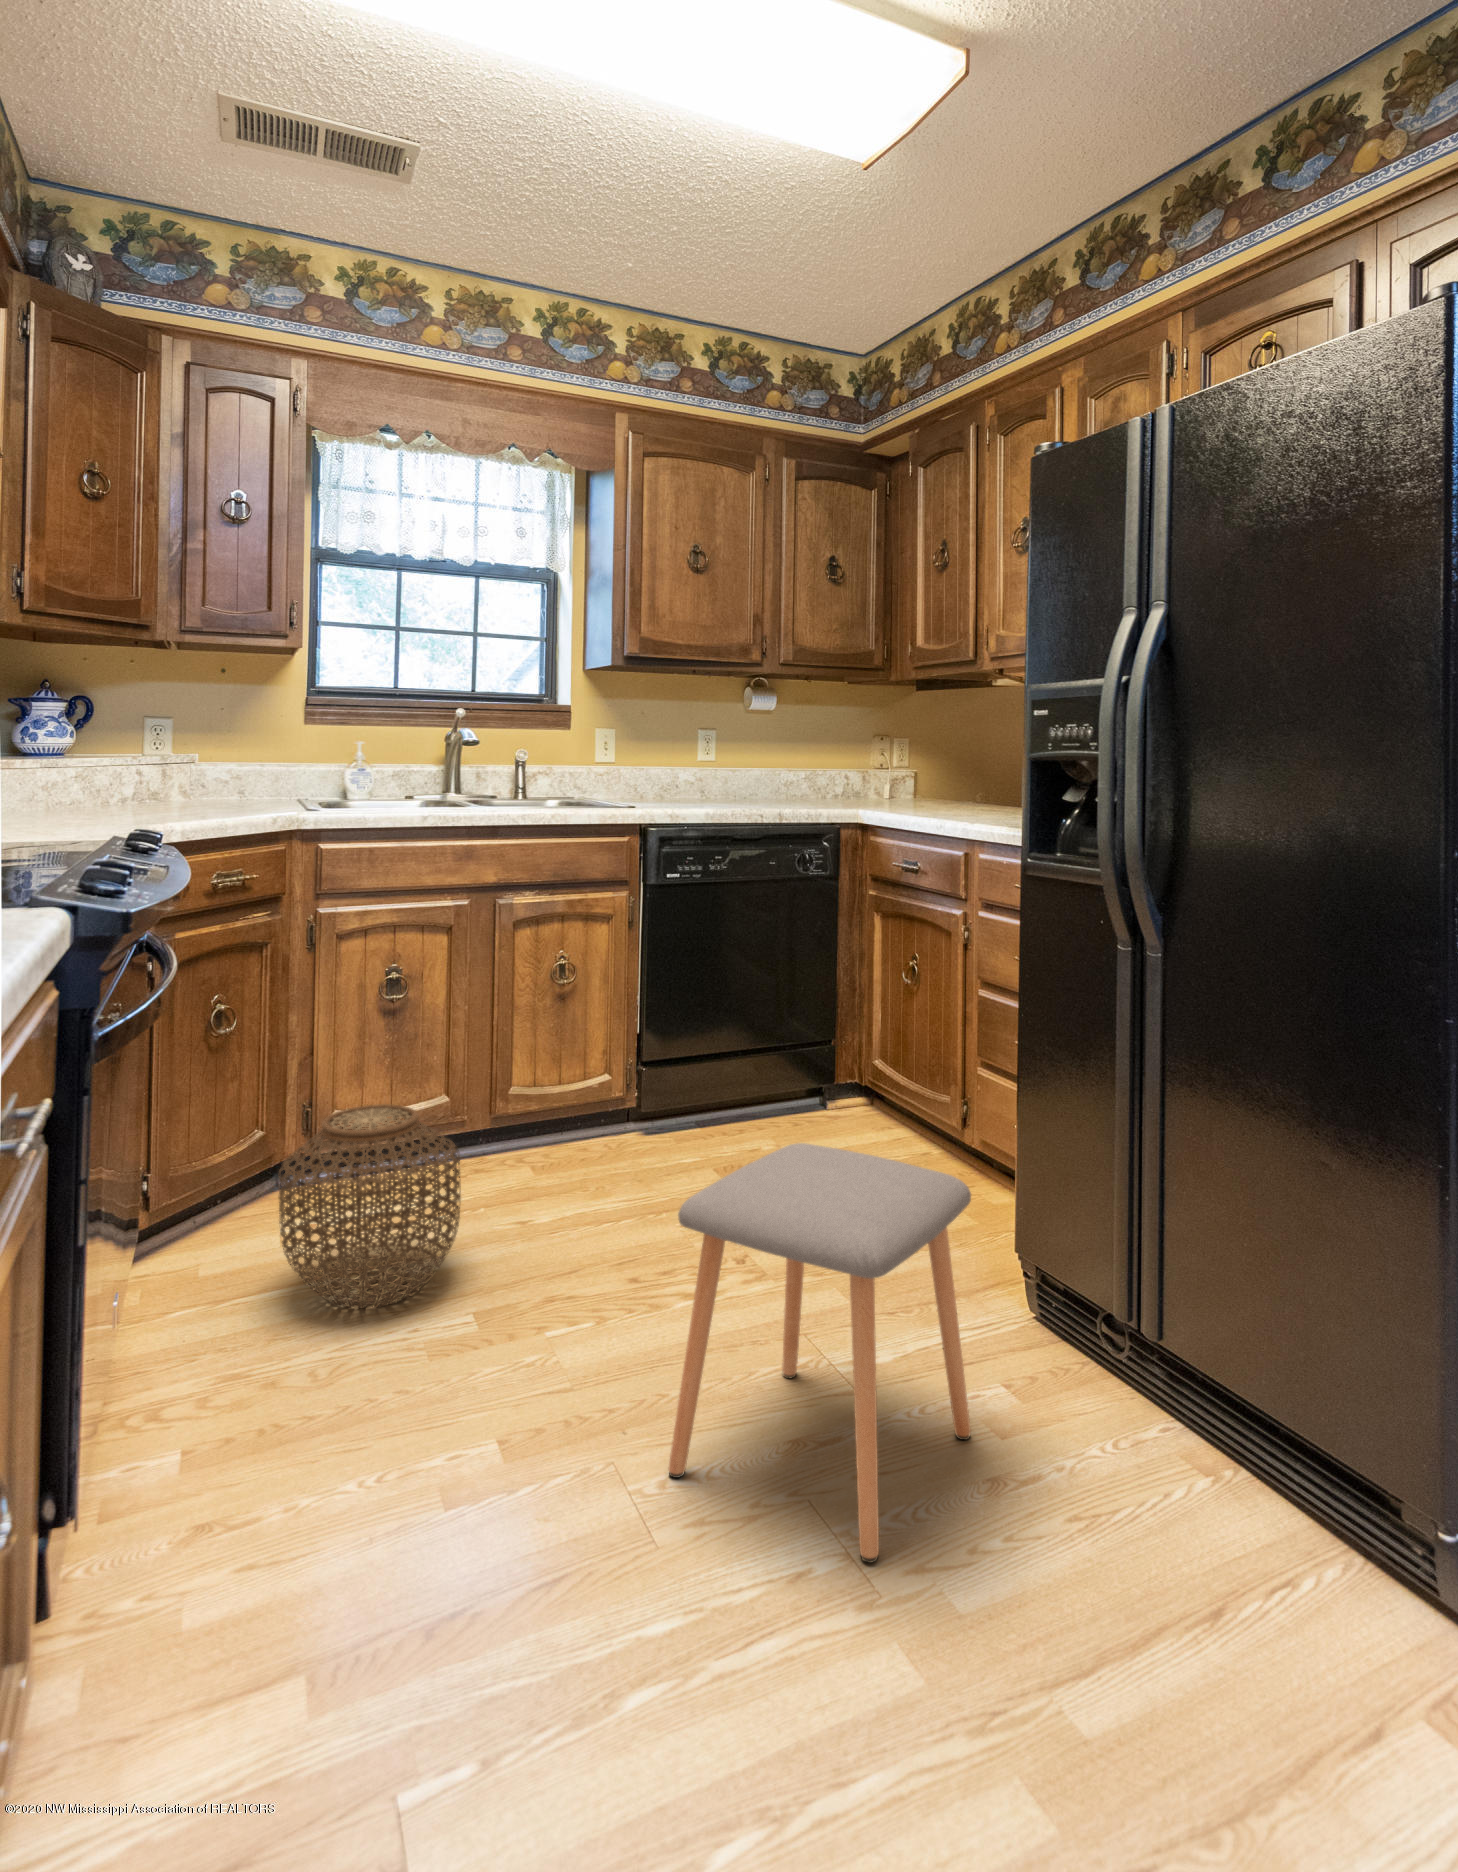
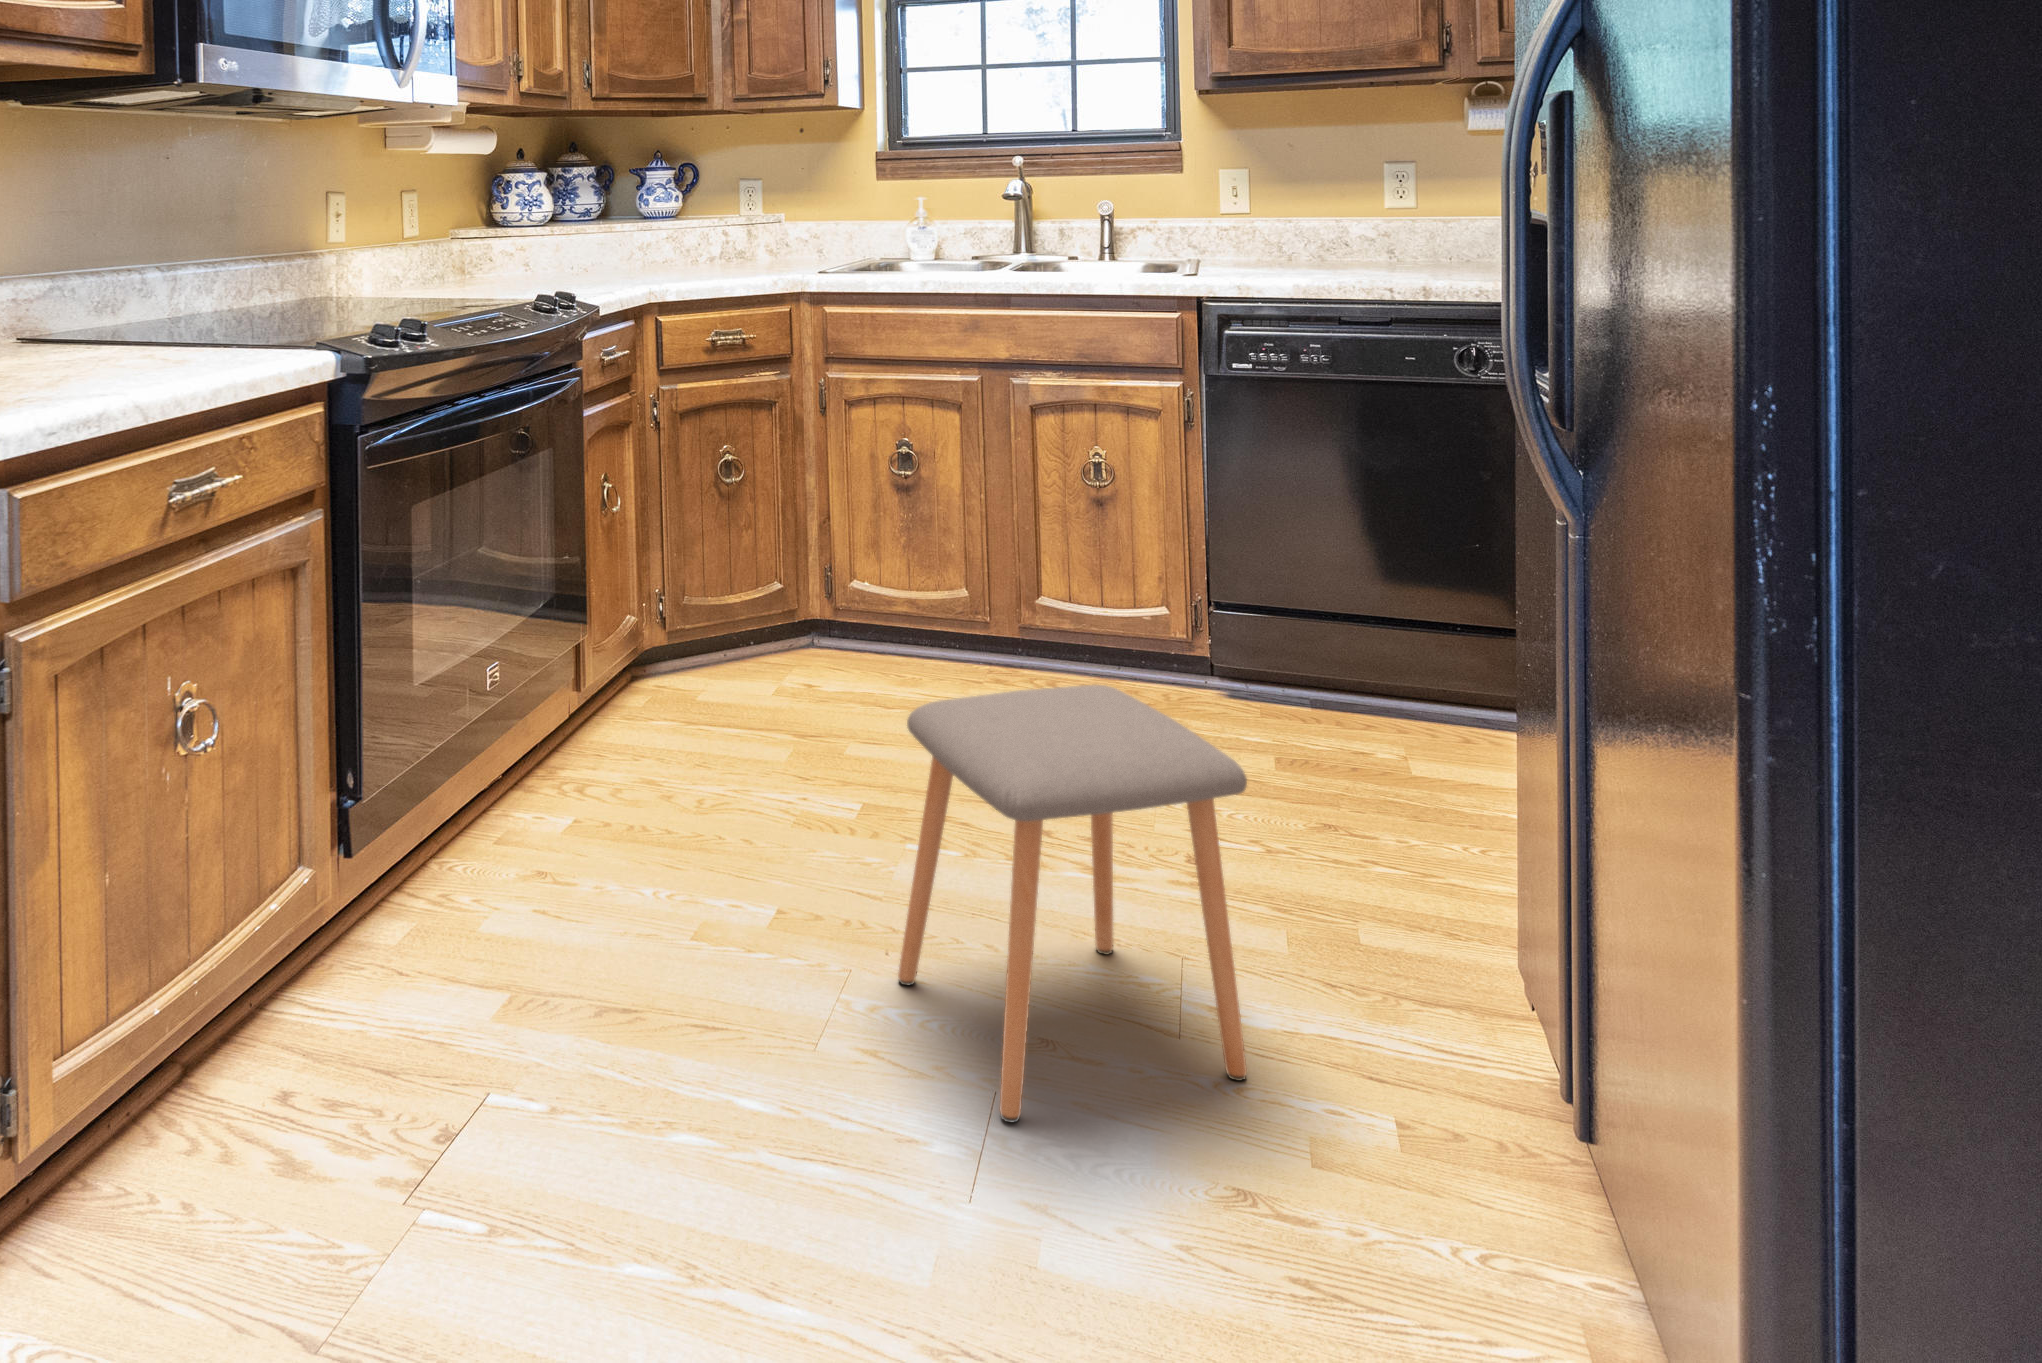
woven basket: present [279,1104,461,1308] -> none [715,573,882,767]

